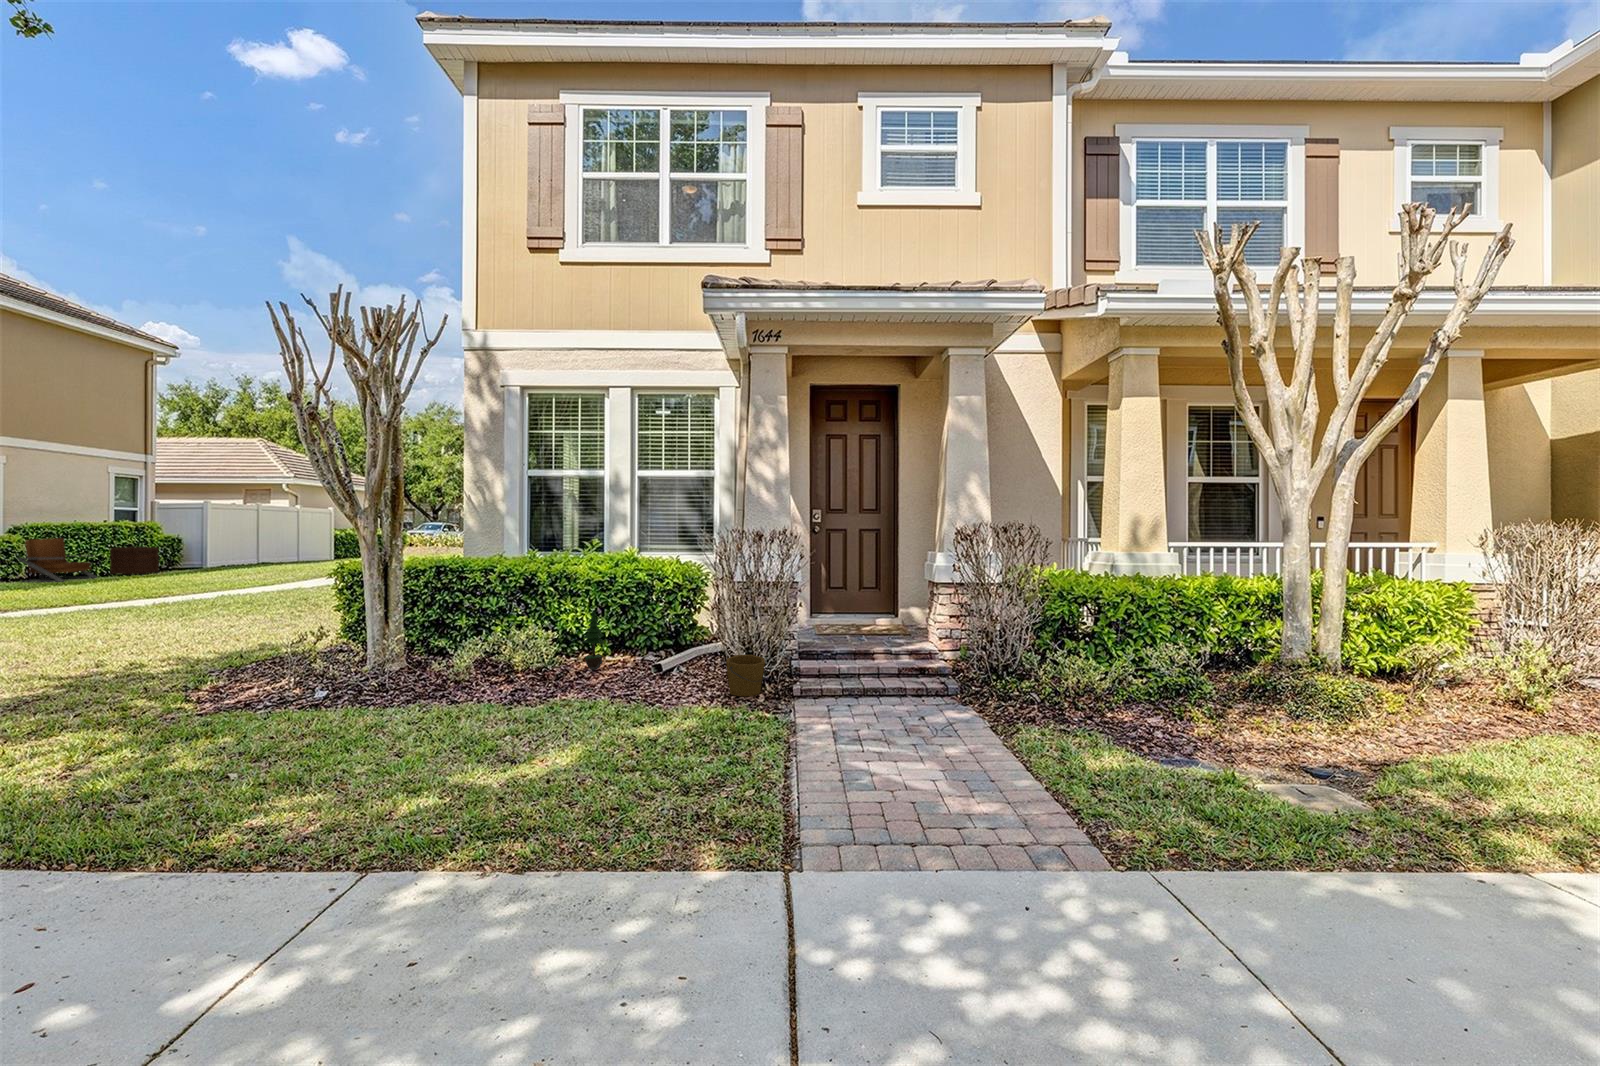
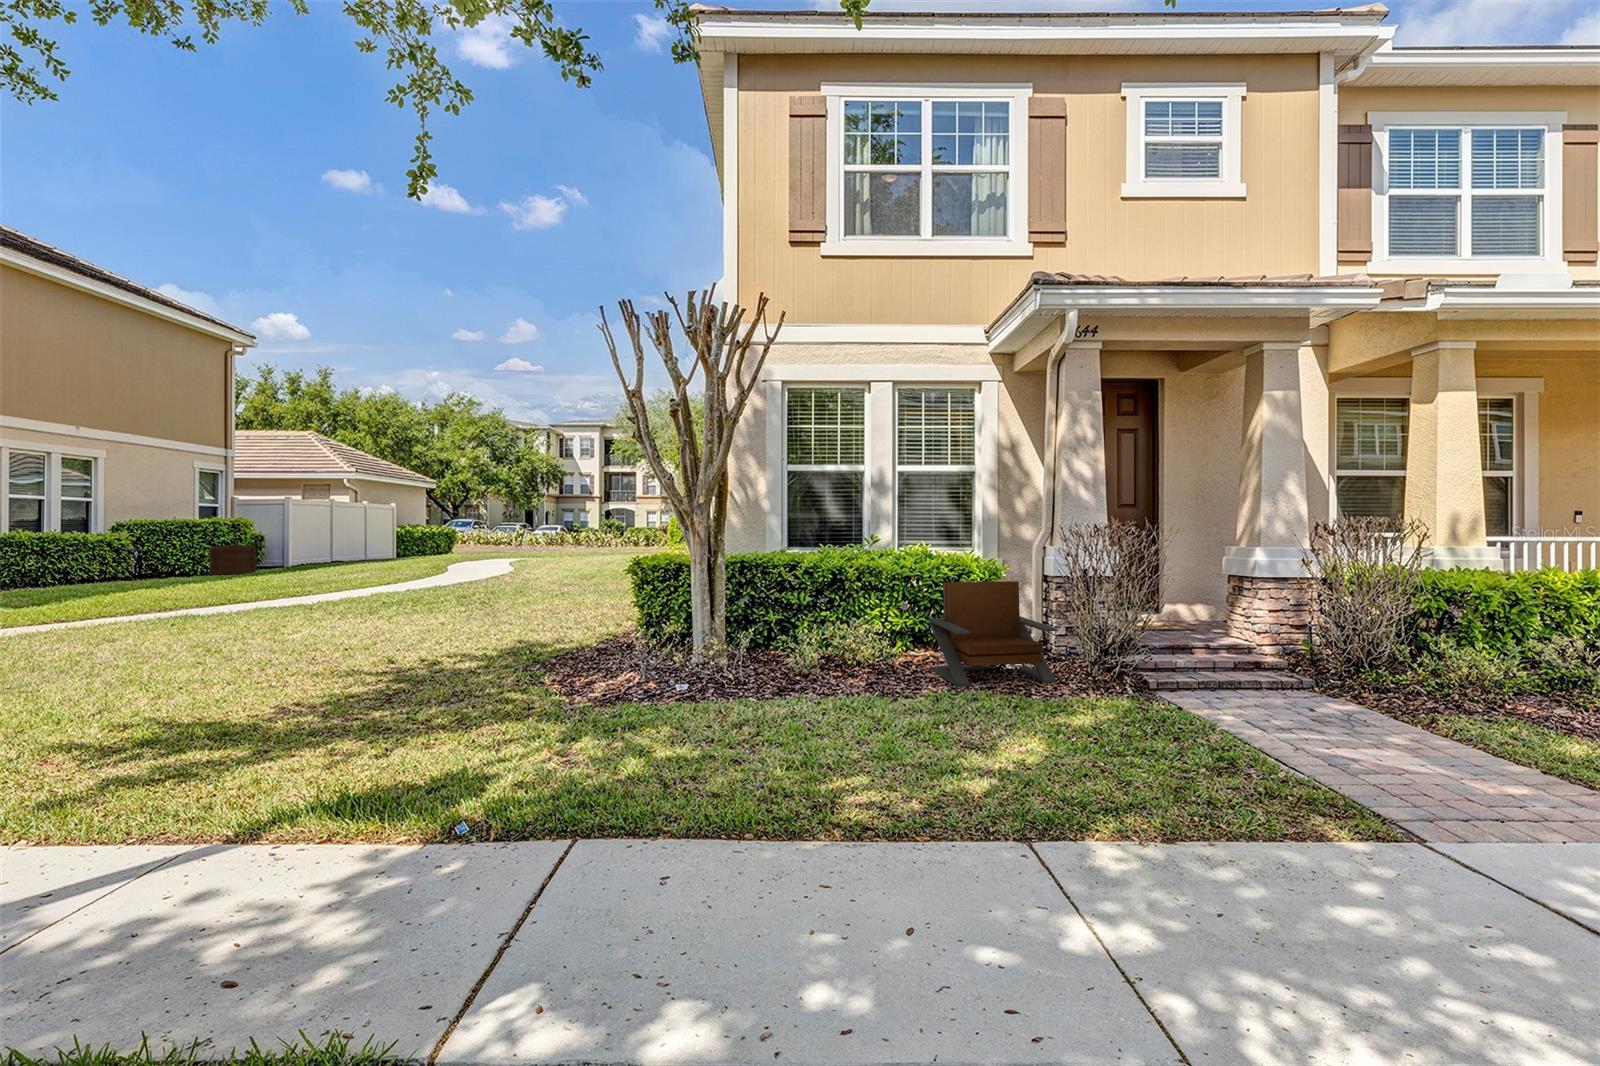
lounge chair: present [18,538,96,582] -> present [929,581,1057,686]
potted tree: present [583,611,604,671] -> none [895,608,917,668]
bucket: present [726,655,766,696] -> none [1073,650,1115,691]

